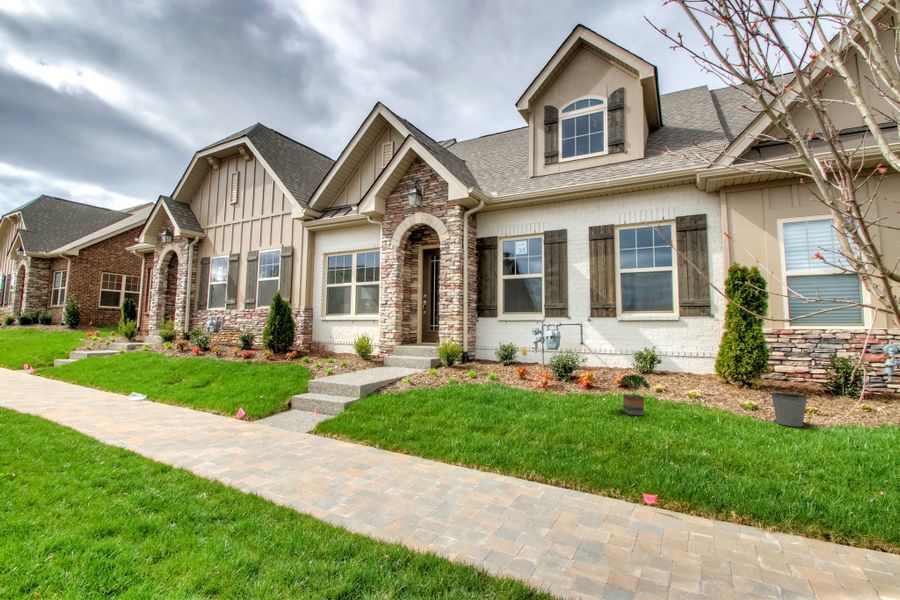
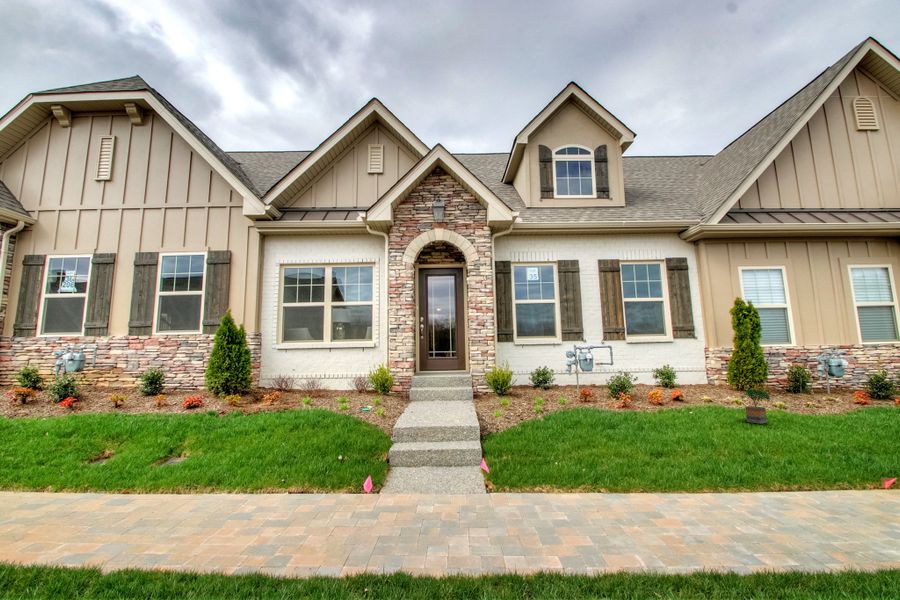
bucket: present [771,392,807,427] -> none [826,393,855,418]

